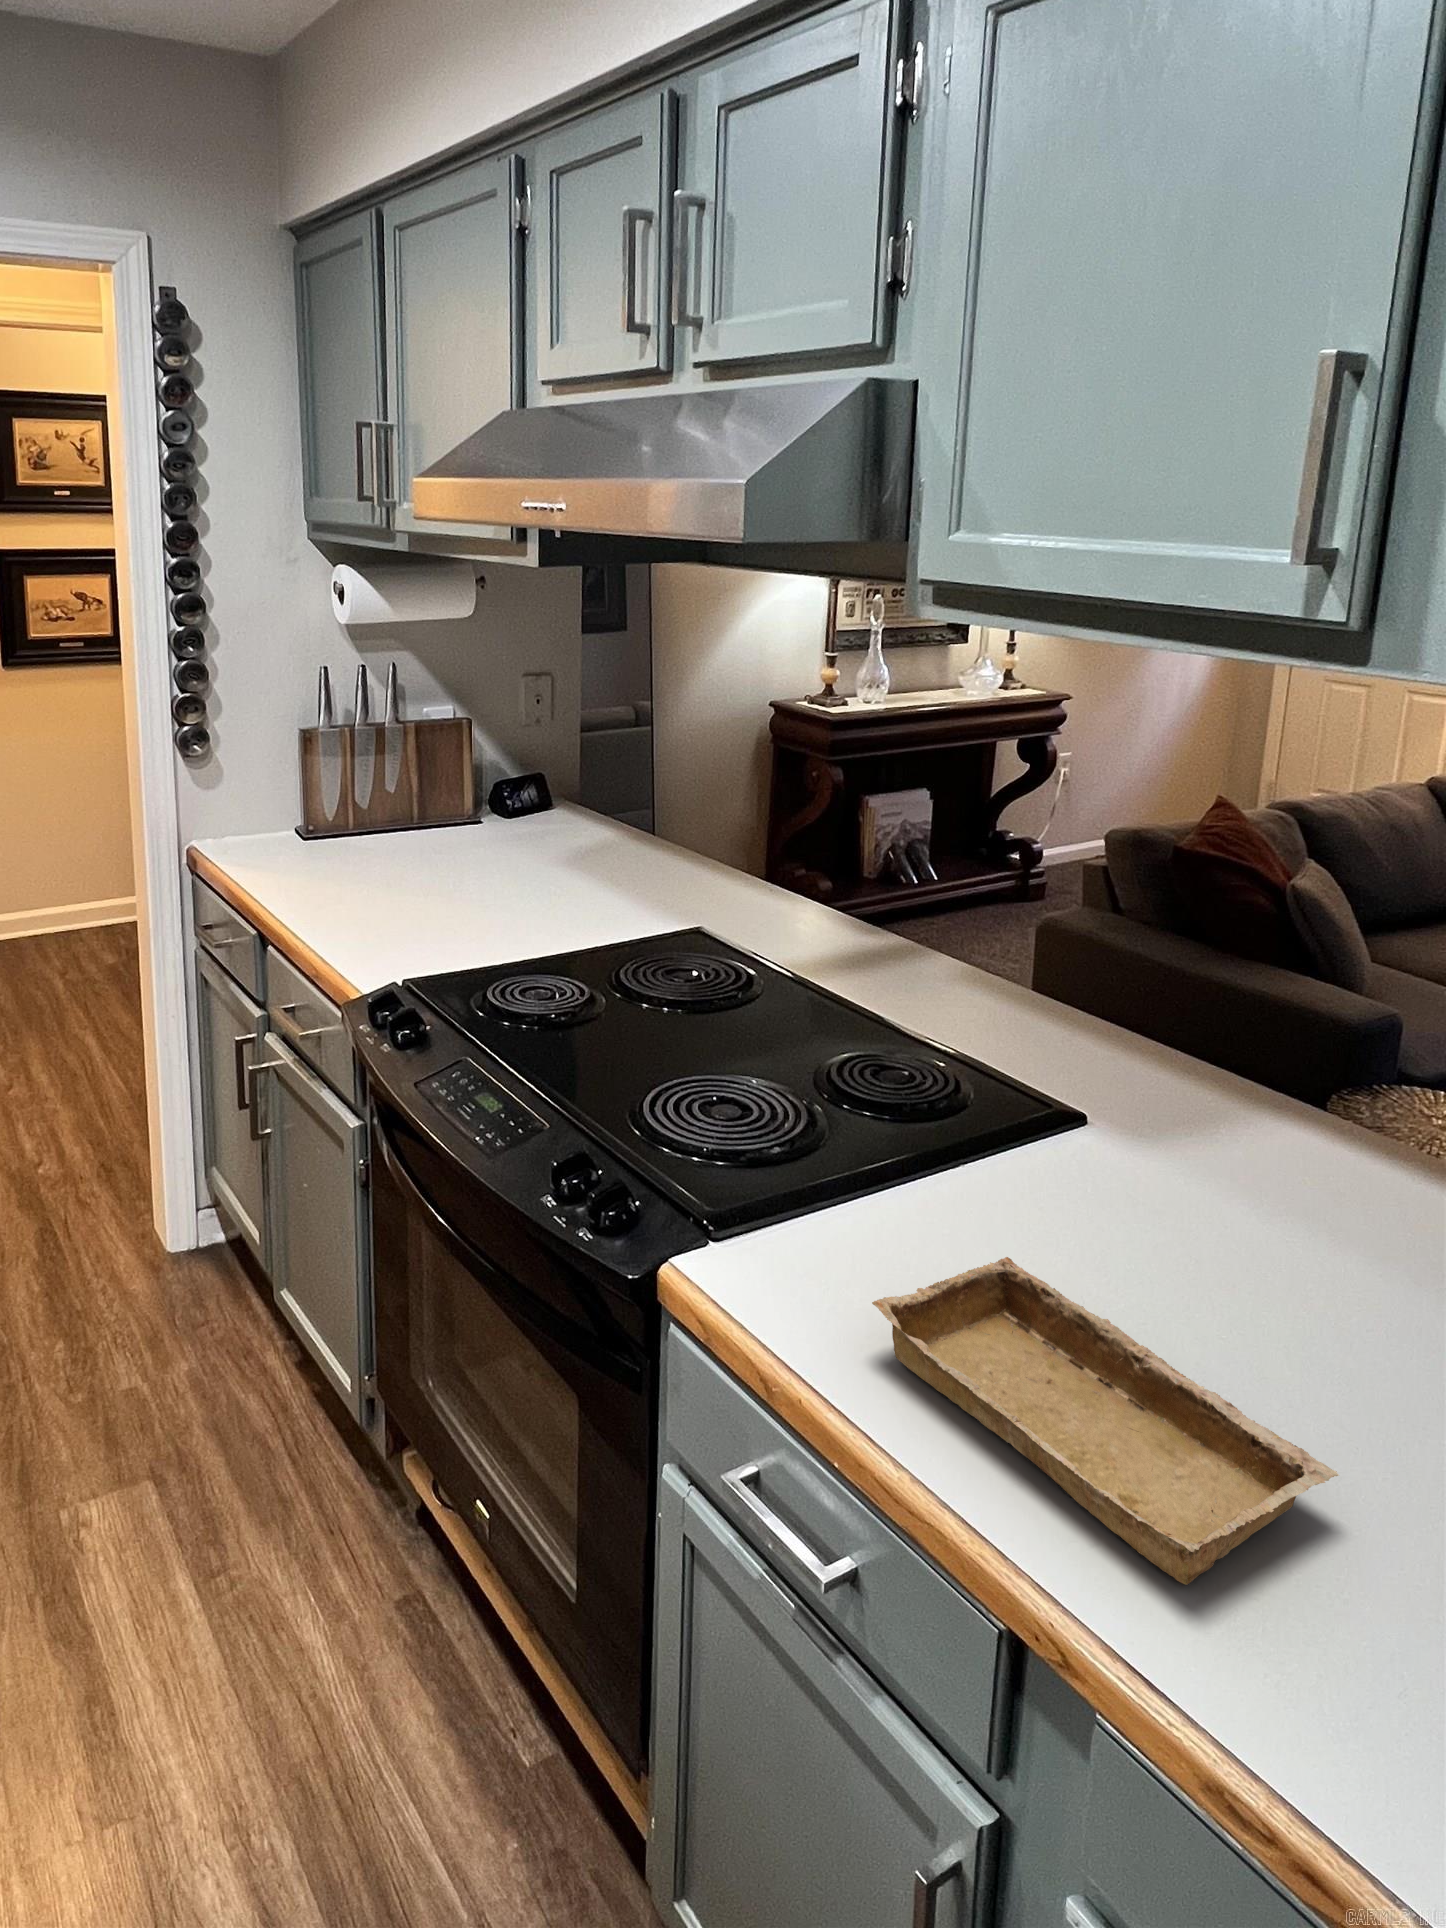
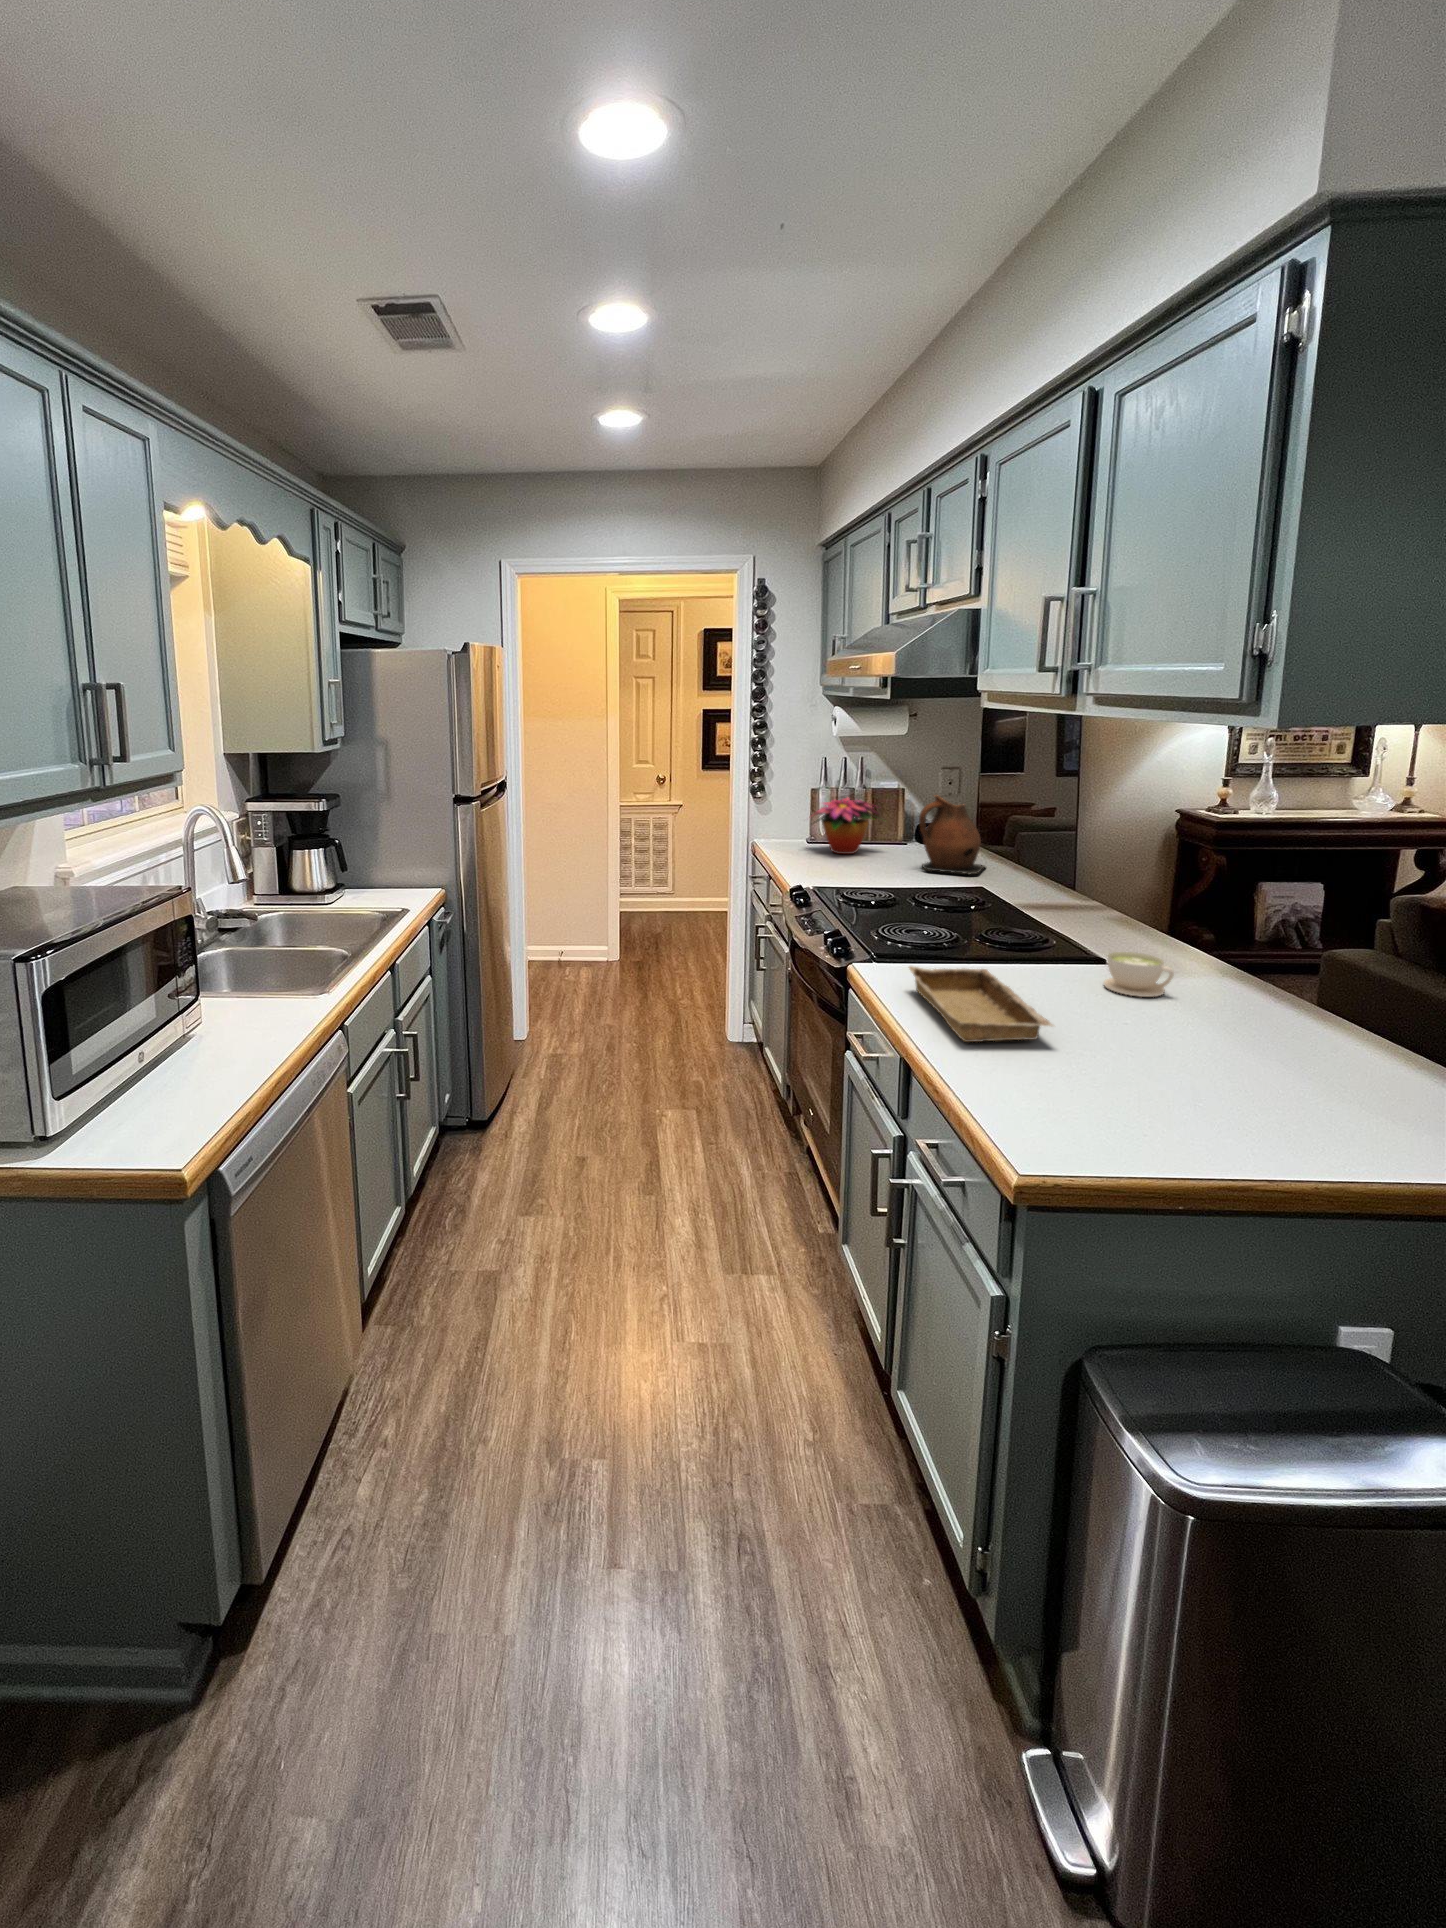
ceramic pitcher: none [563,753,679,907] -> present [919,795,986,875]
flower arrangement: none [312,754,481,874] -> present [811,798,876,854]
coffee cup: none [1158,1134,1295,1243] -> present [1104,952,1174,997]

